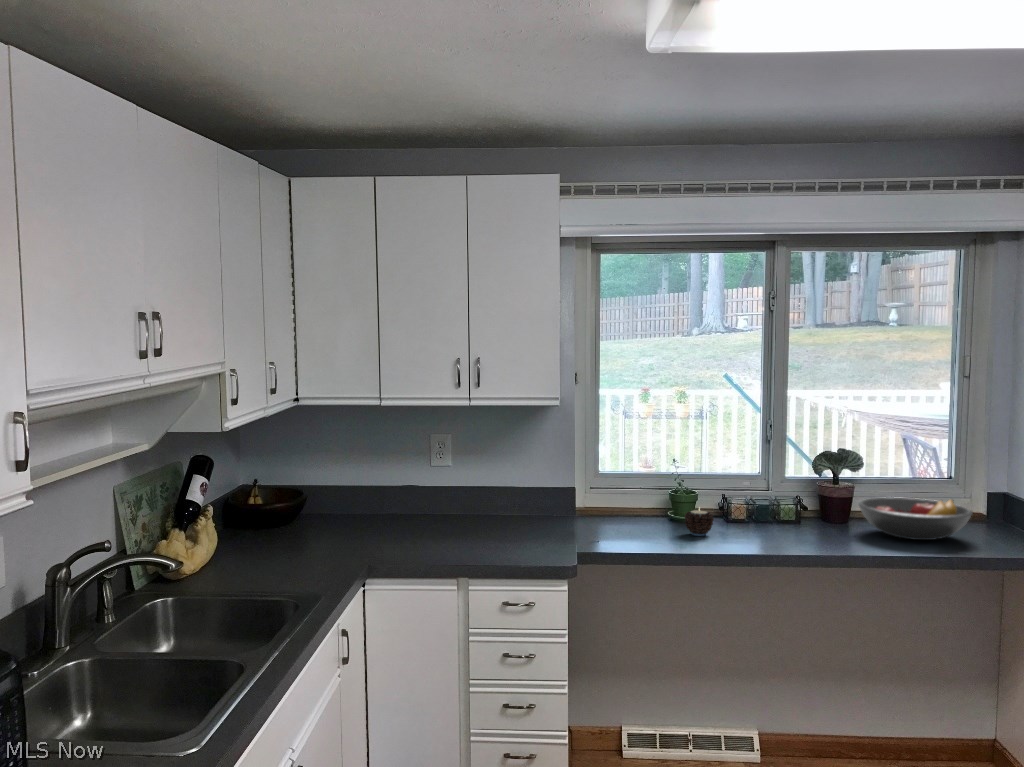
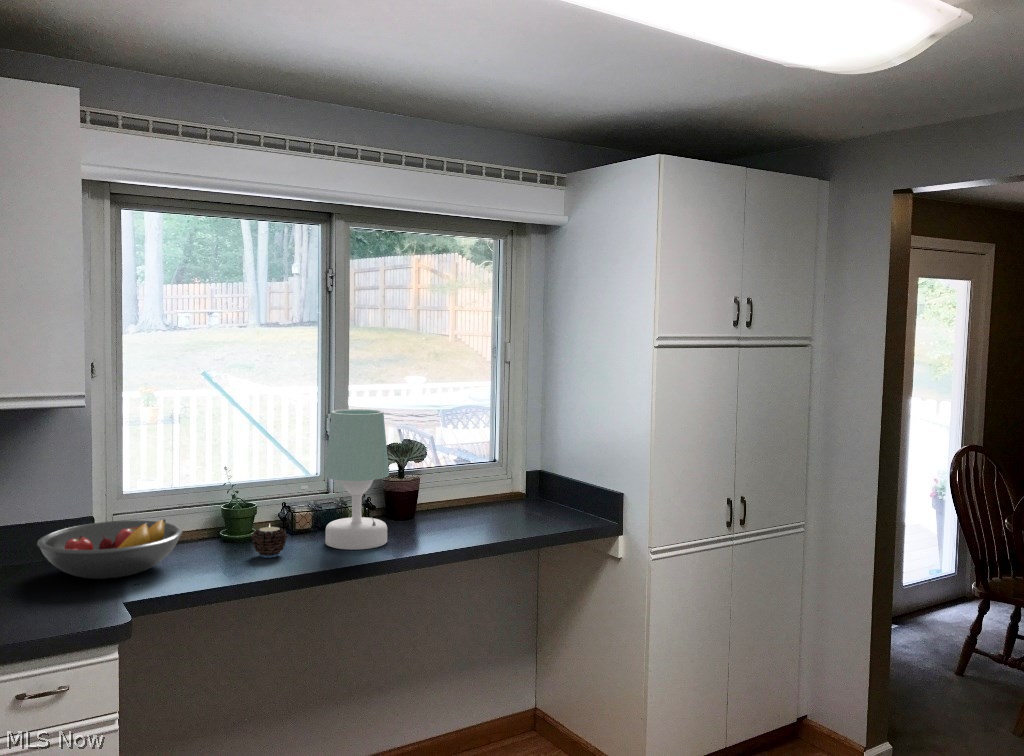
table lamp: none [751,415,811,541] -> present [325,409,389,550]
fruit bowl: present [858,497,972,540] -> present [37,519,182,579]

